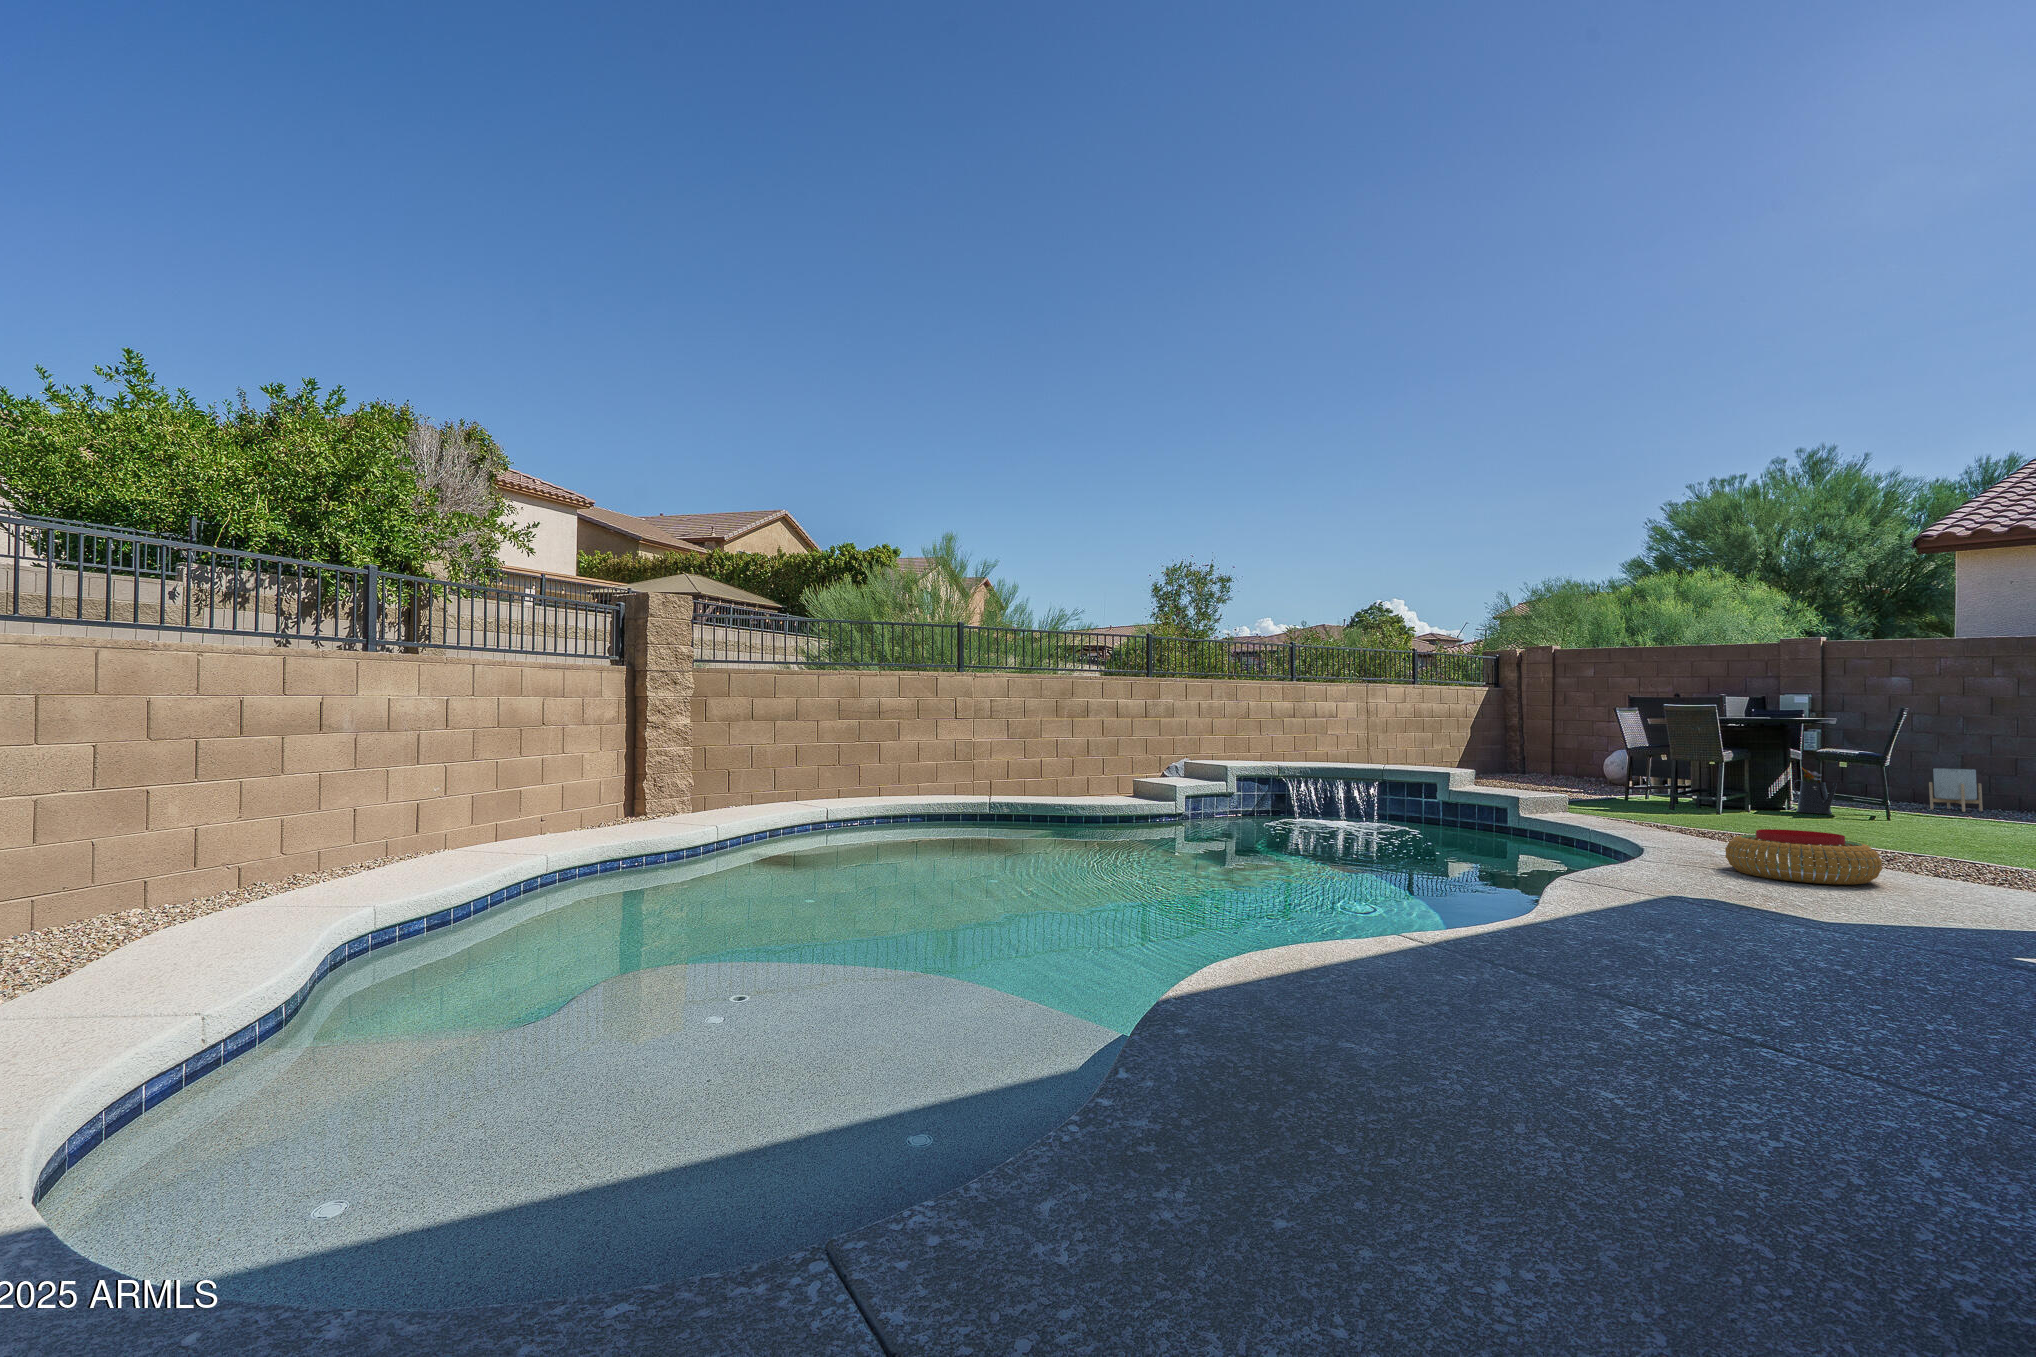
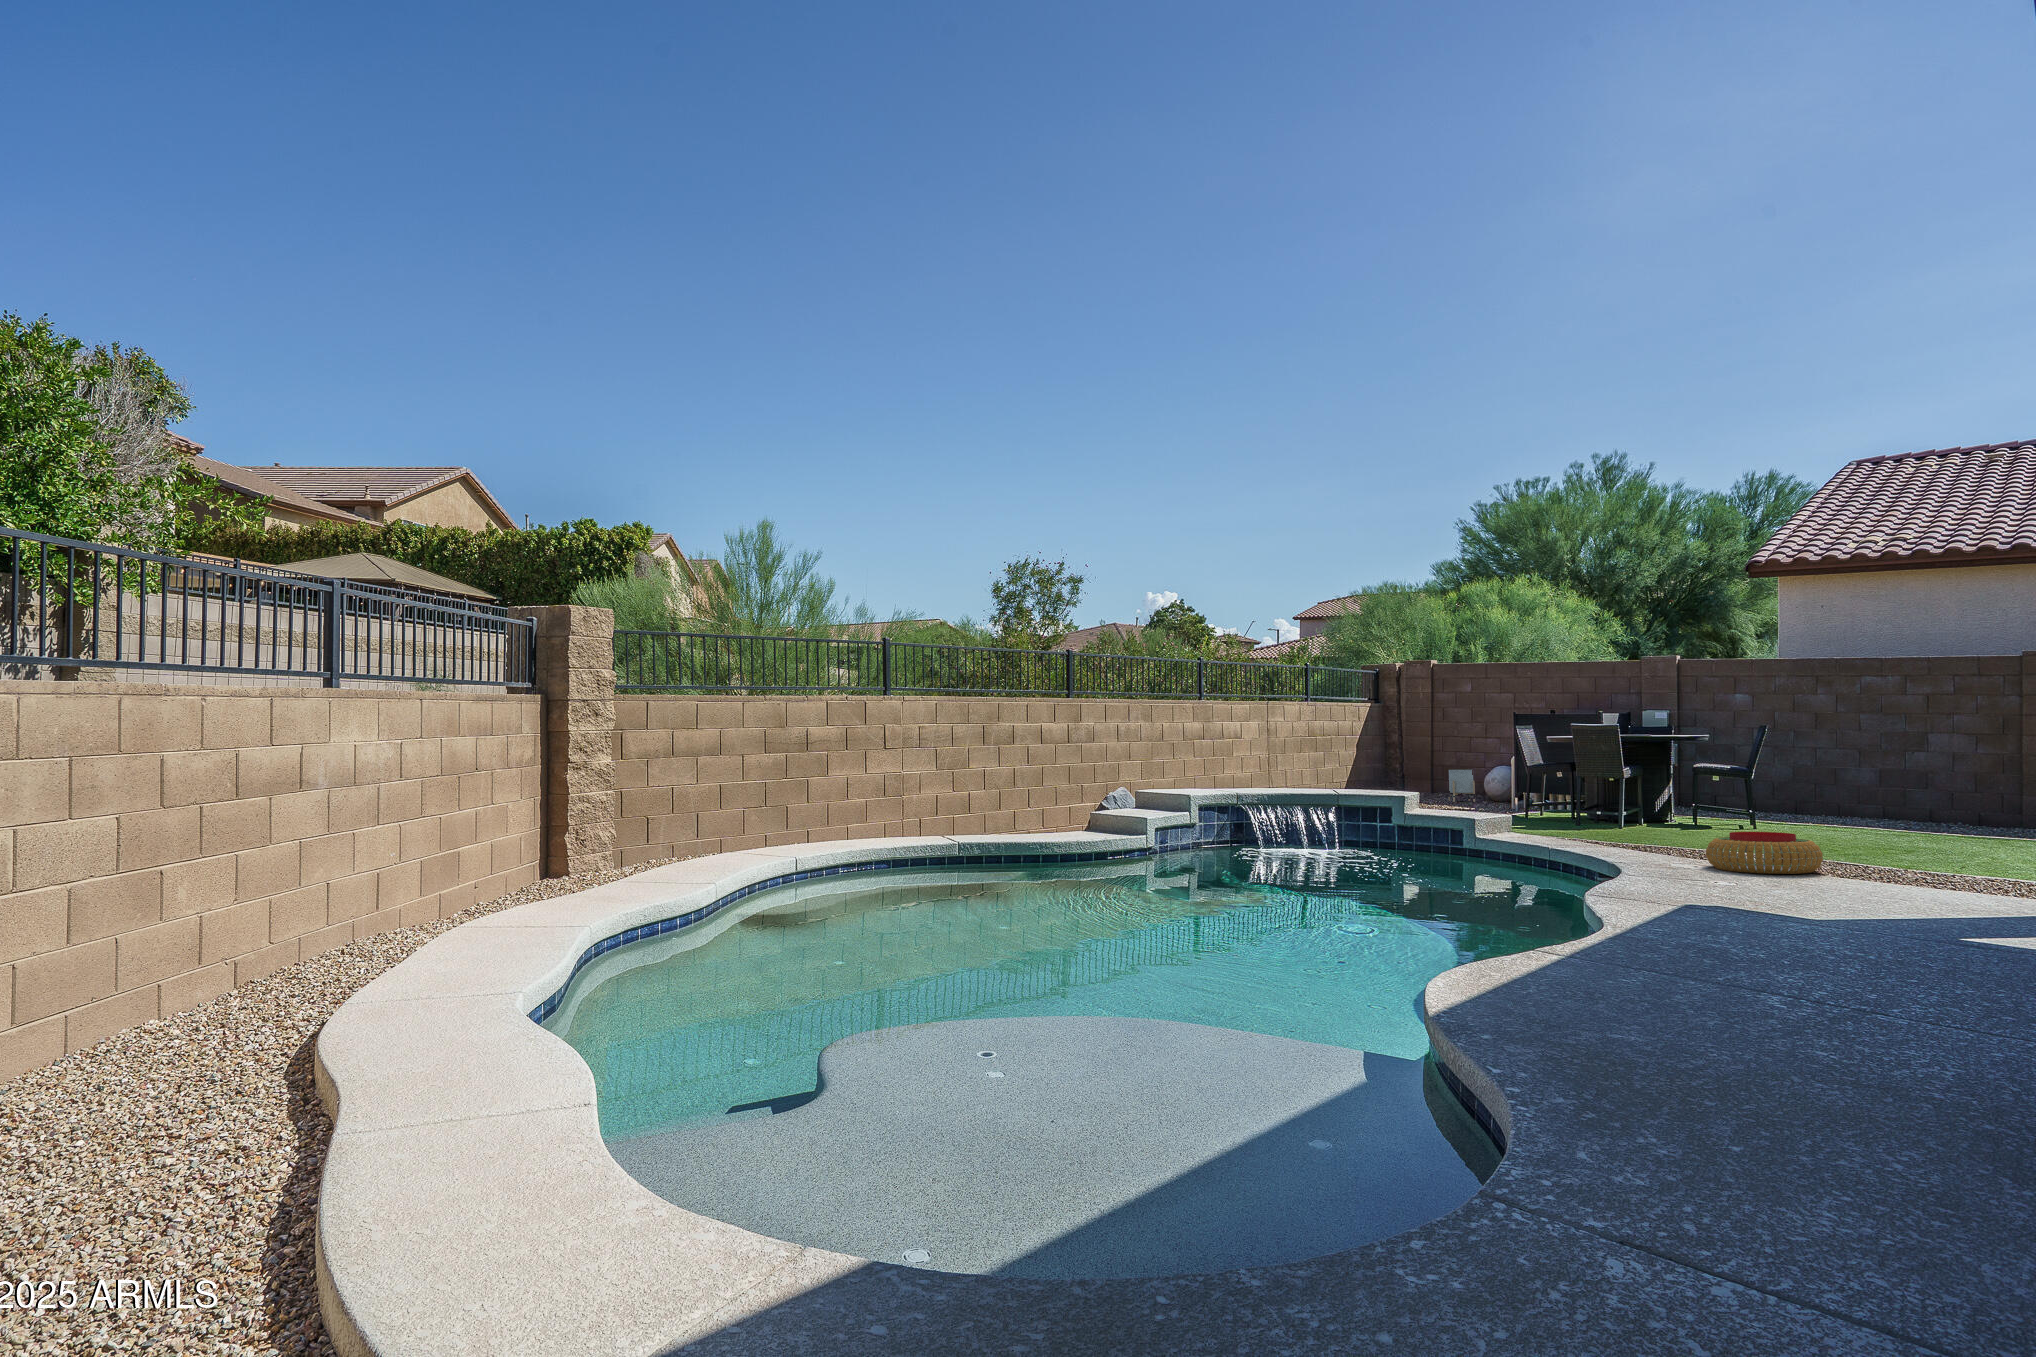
watering can: present [1793,768,1837,814] -> none [1678,779,1715,822]
planter: present [1929,768,1983,812] -> present [1448,770,1475,802]

